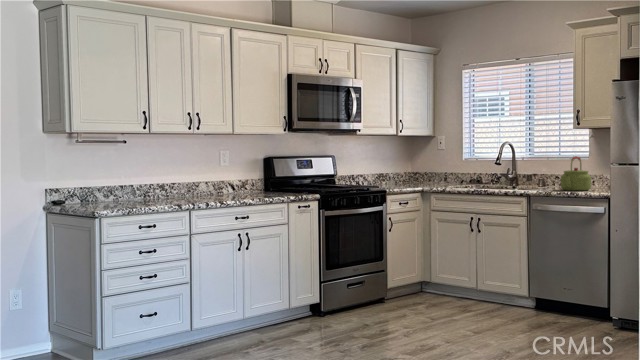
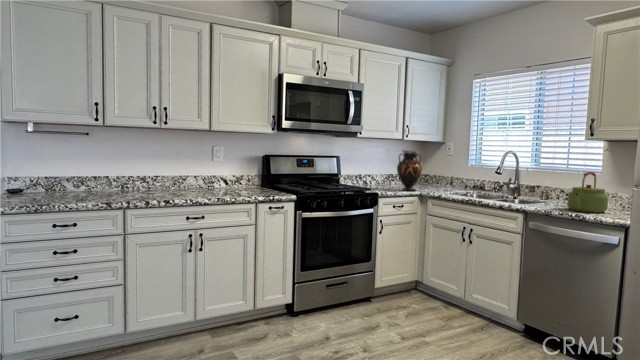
vase: none [399,145,425,188] -> present [397,150,422,191]

